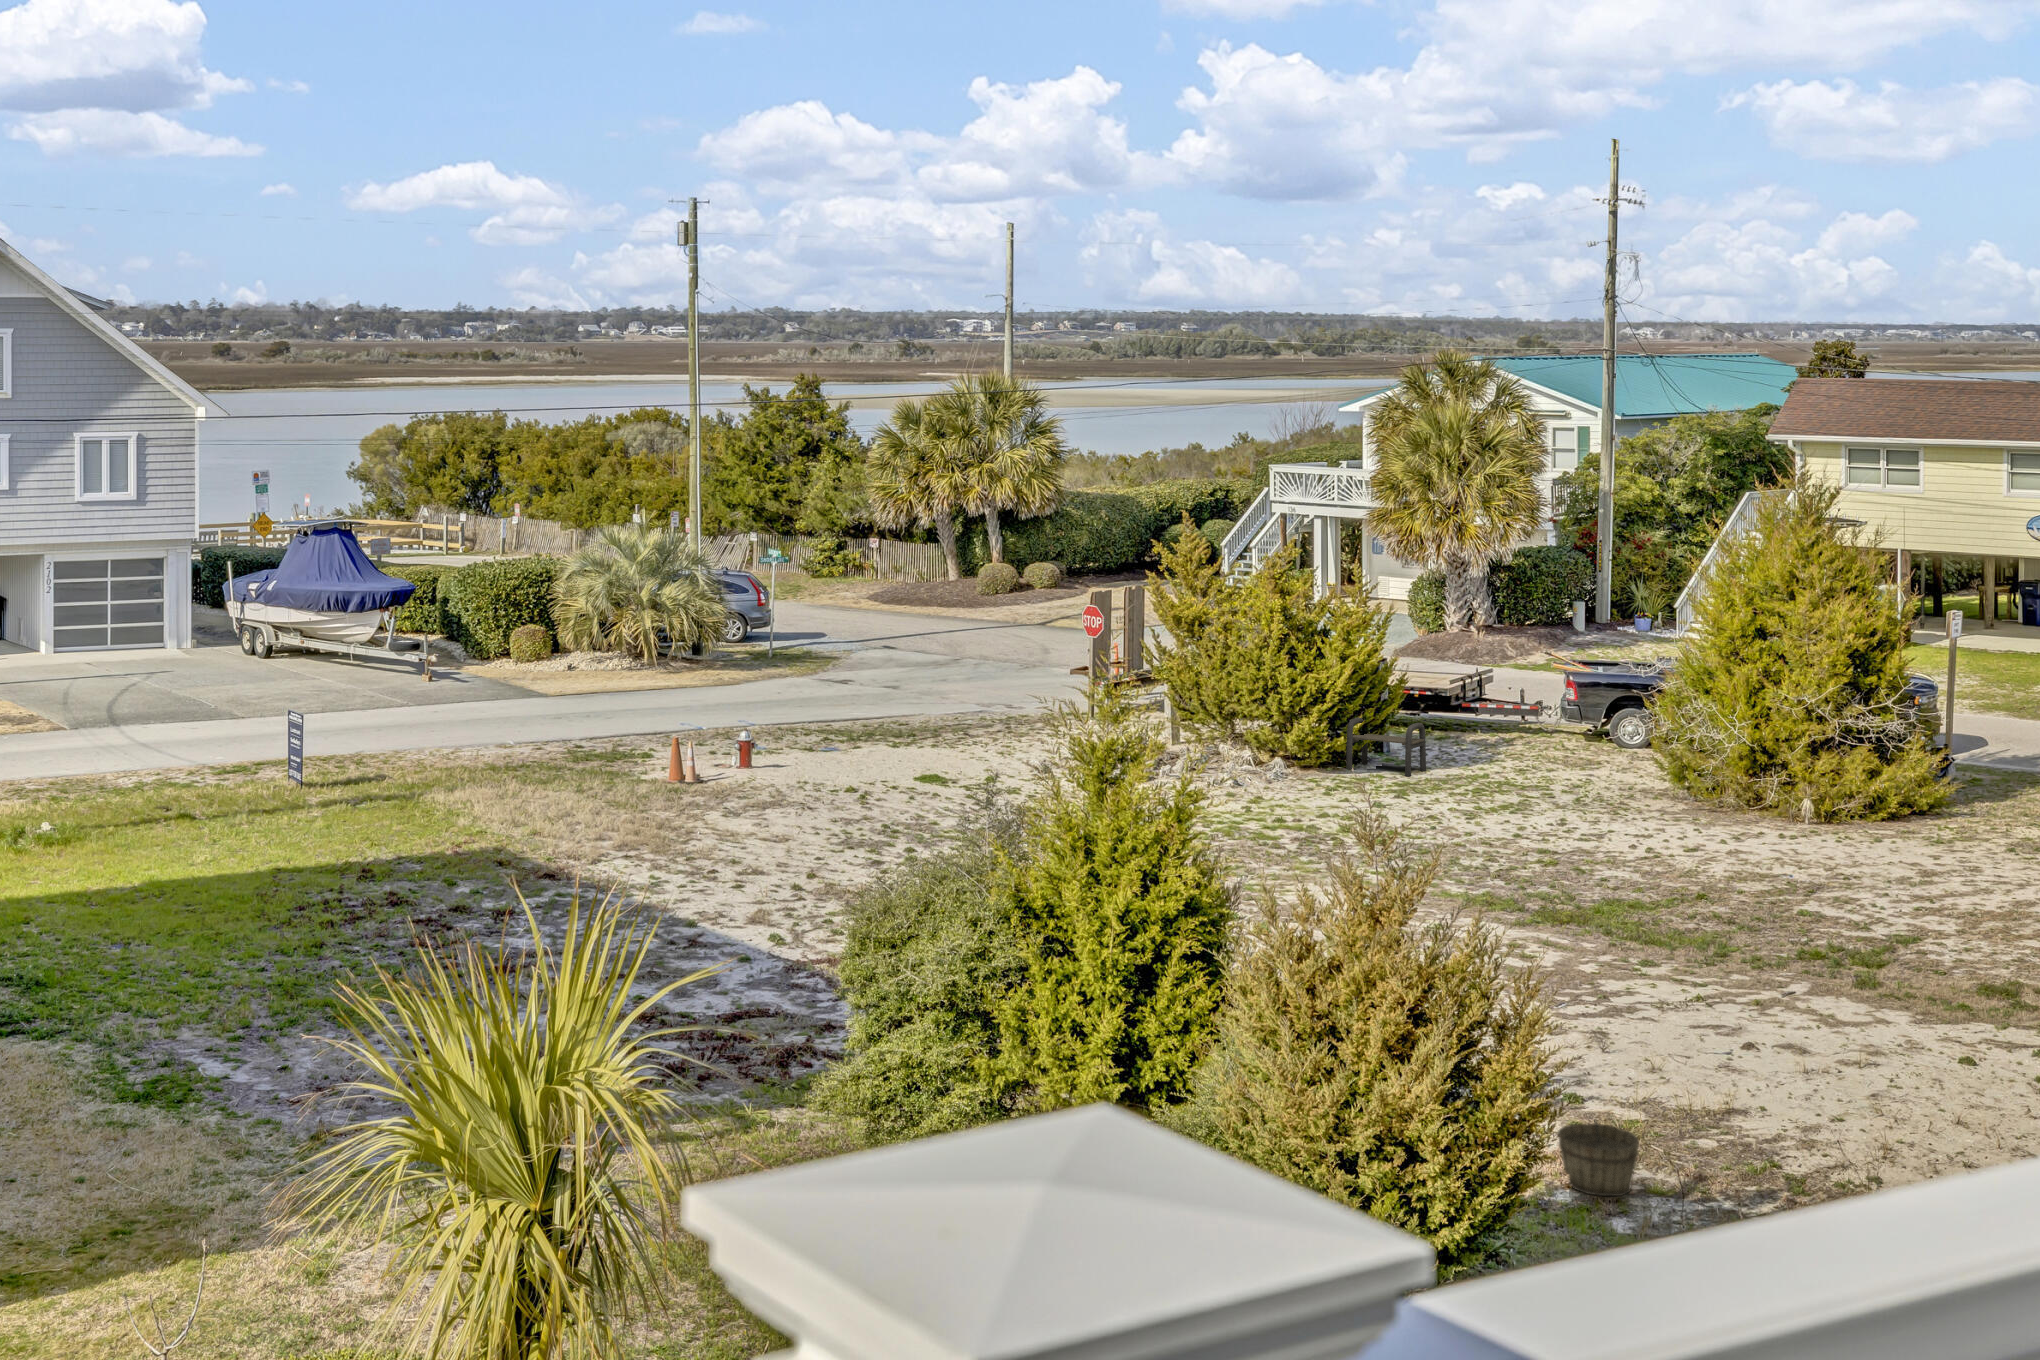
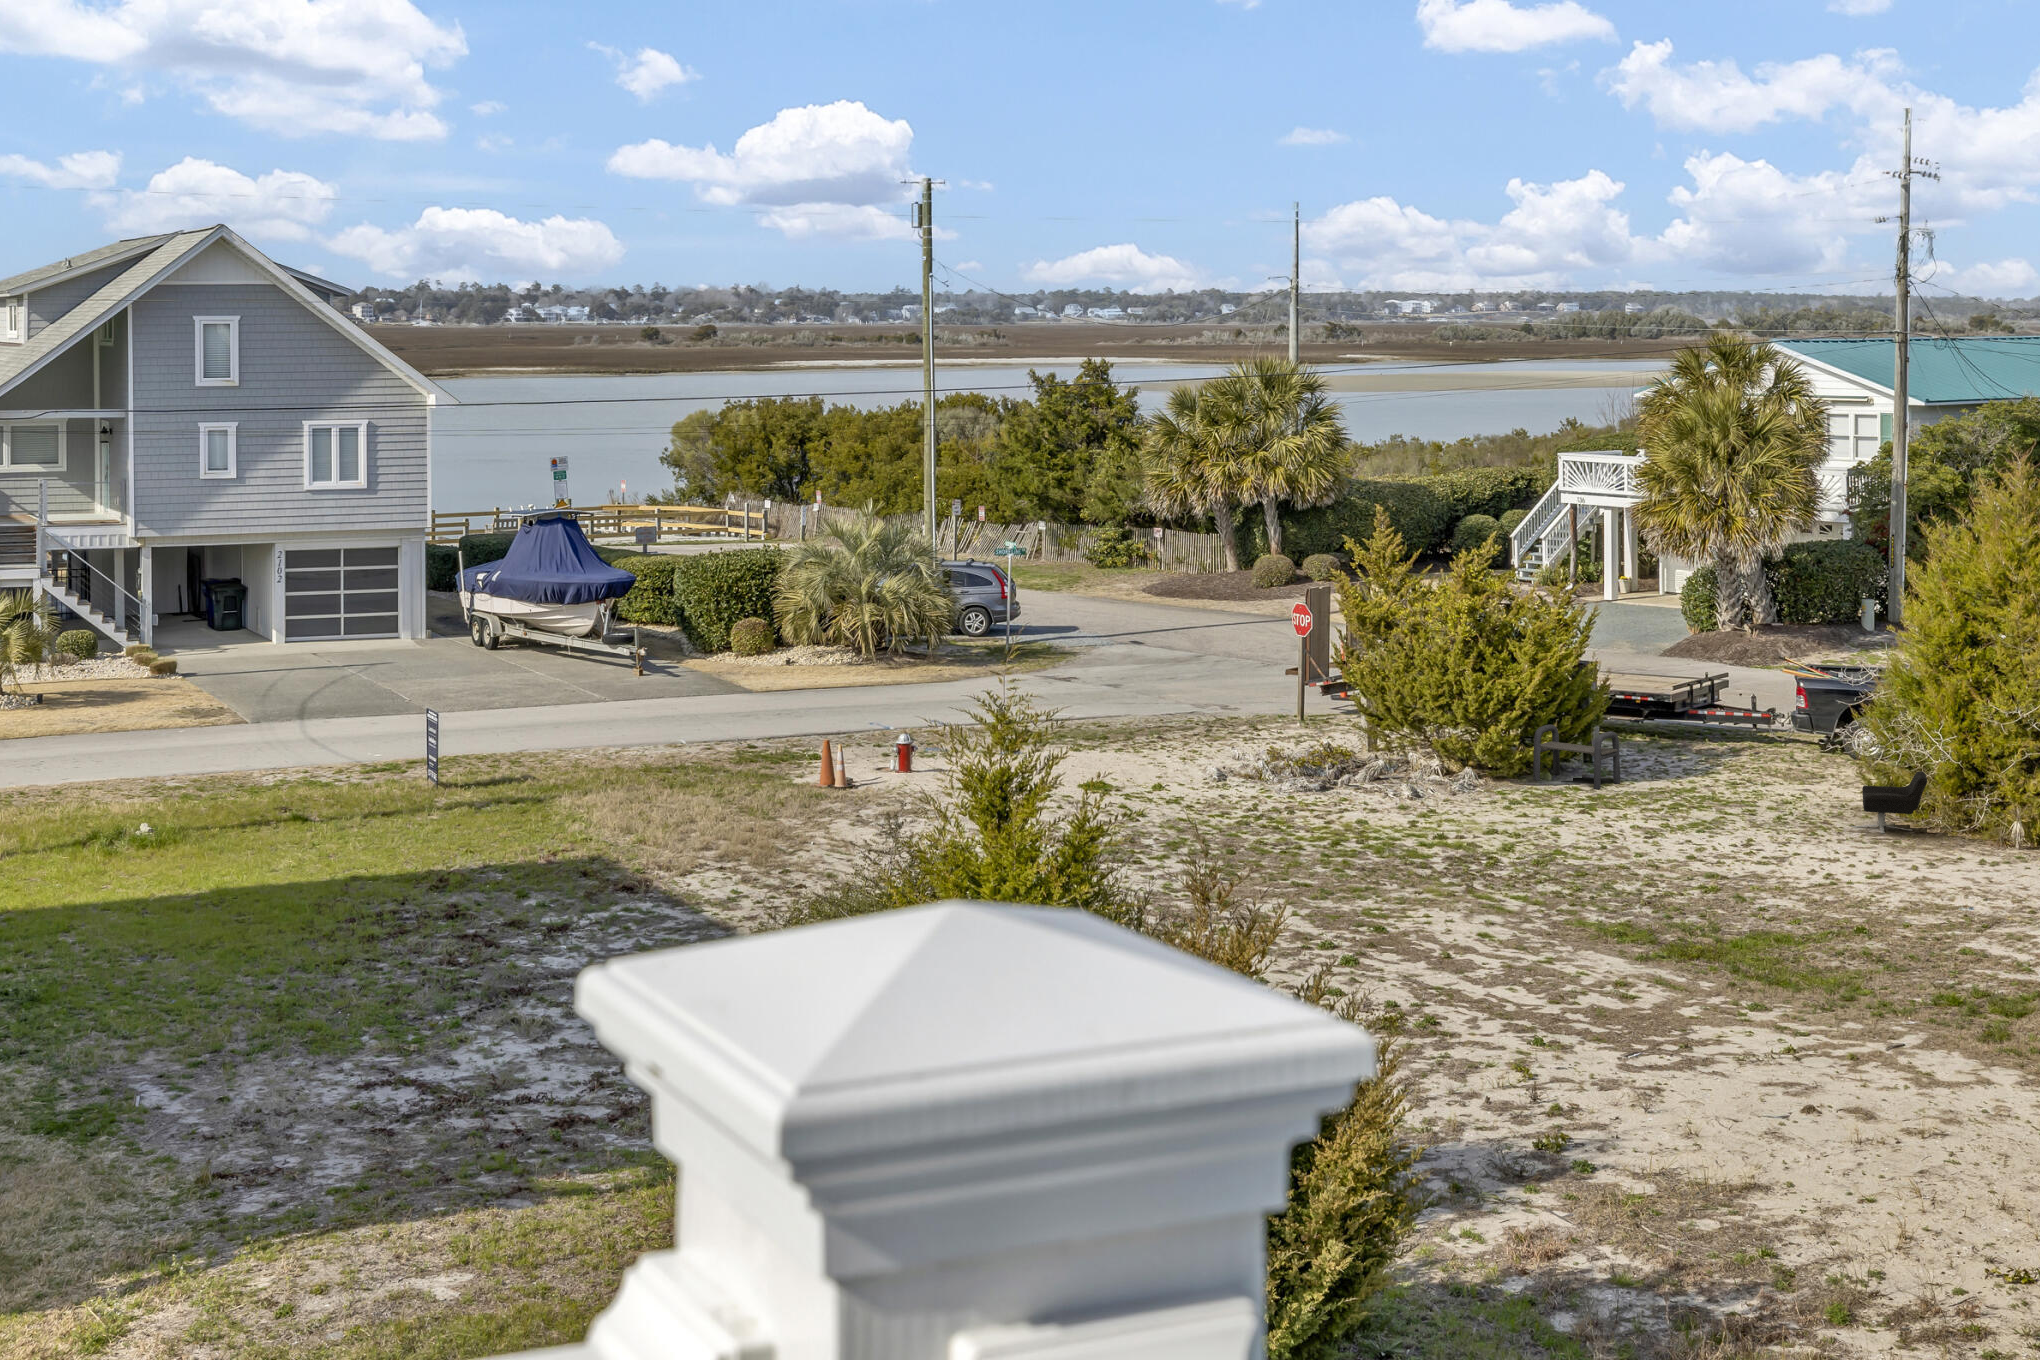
lounge chair: none [1651,754,1721,812] -> present [1851,771,1927,833]
wooden bucket: present [1558,1120,1639,1196] -> none [1514,1196,1605,1289]

